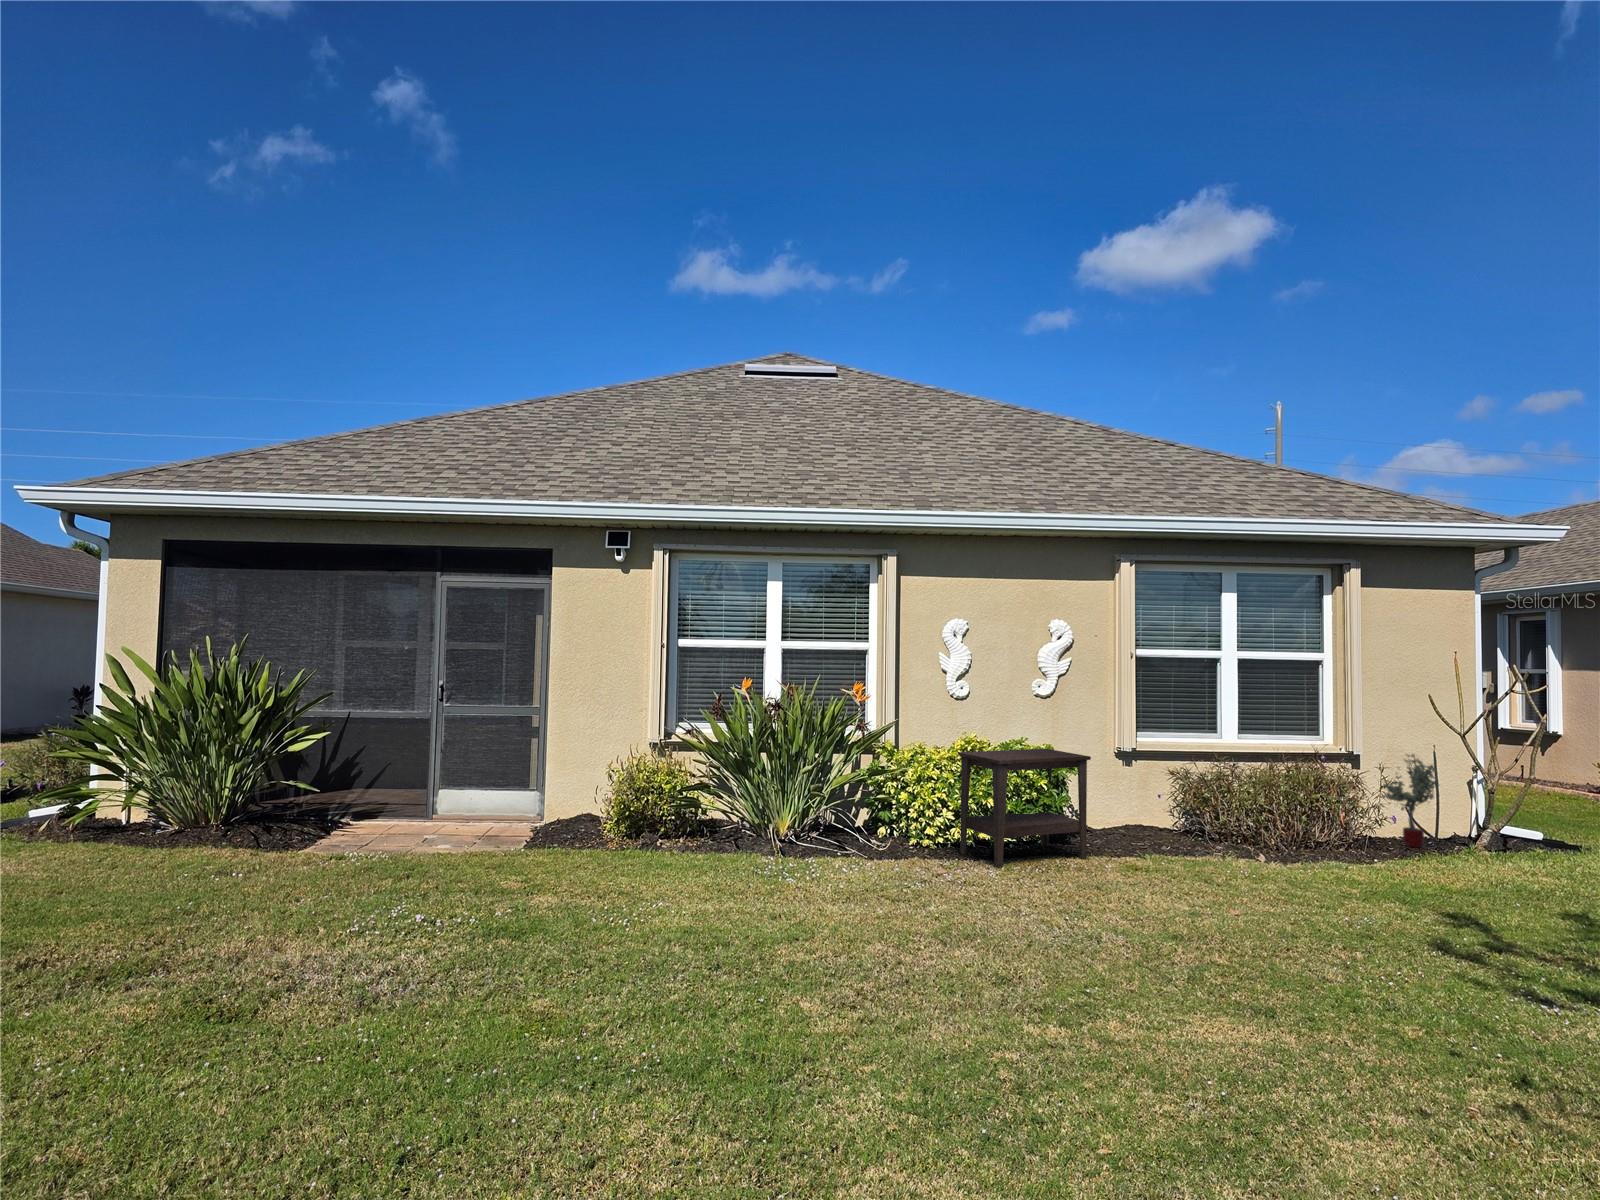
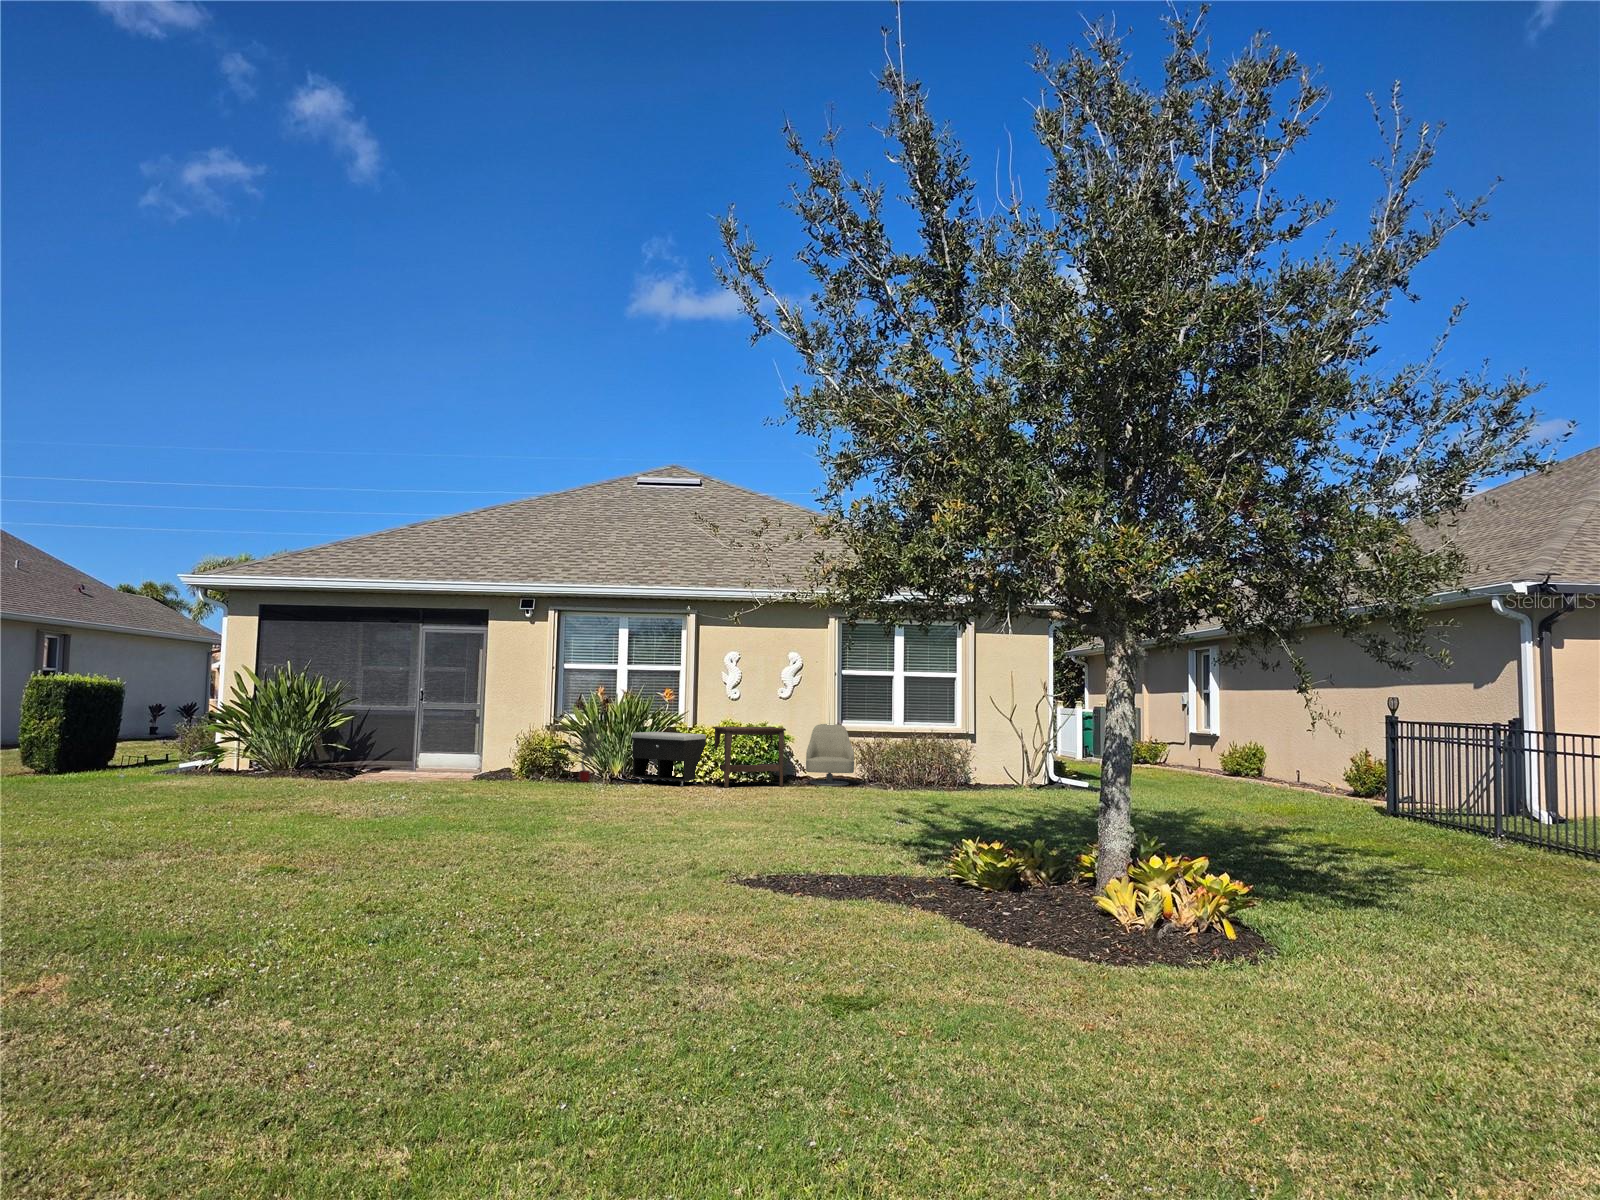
armchair: none [1100,739,1194,851] -> present [806,724,854,786]
potted tree: present [1381,754,1439,848] -> present [570,726,604,782]
storage bench: none [816,757,945,862] -> present [632,732,706,786]

